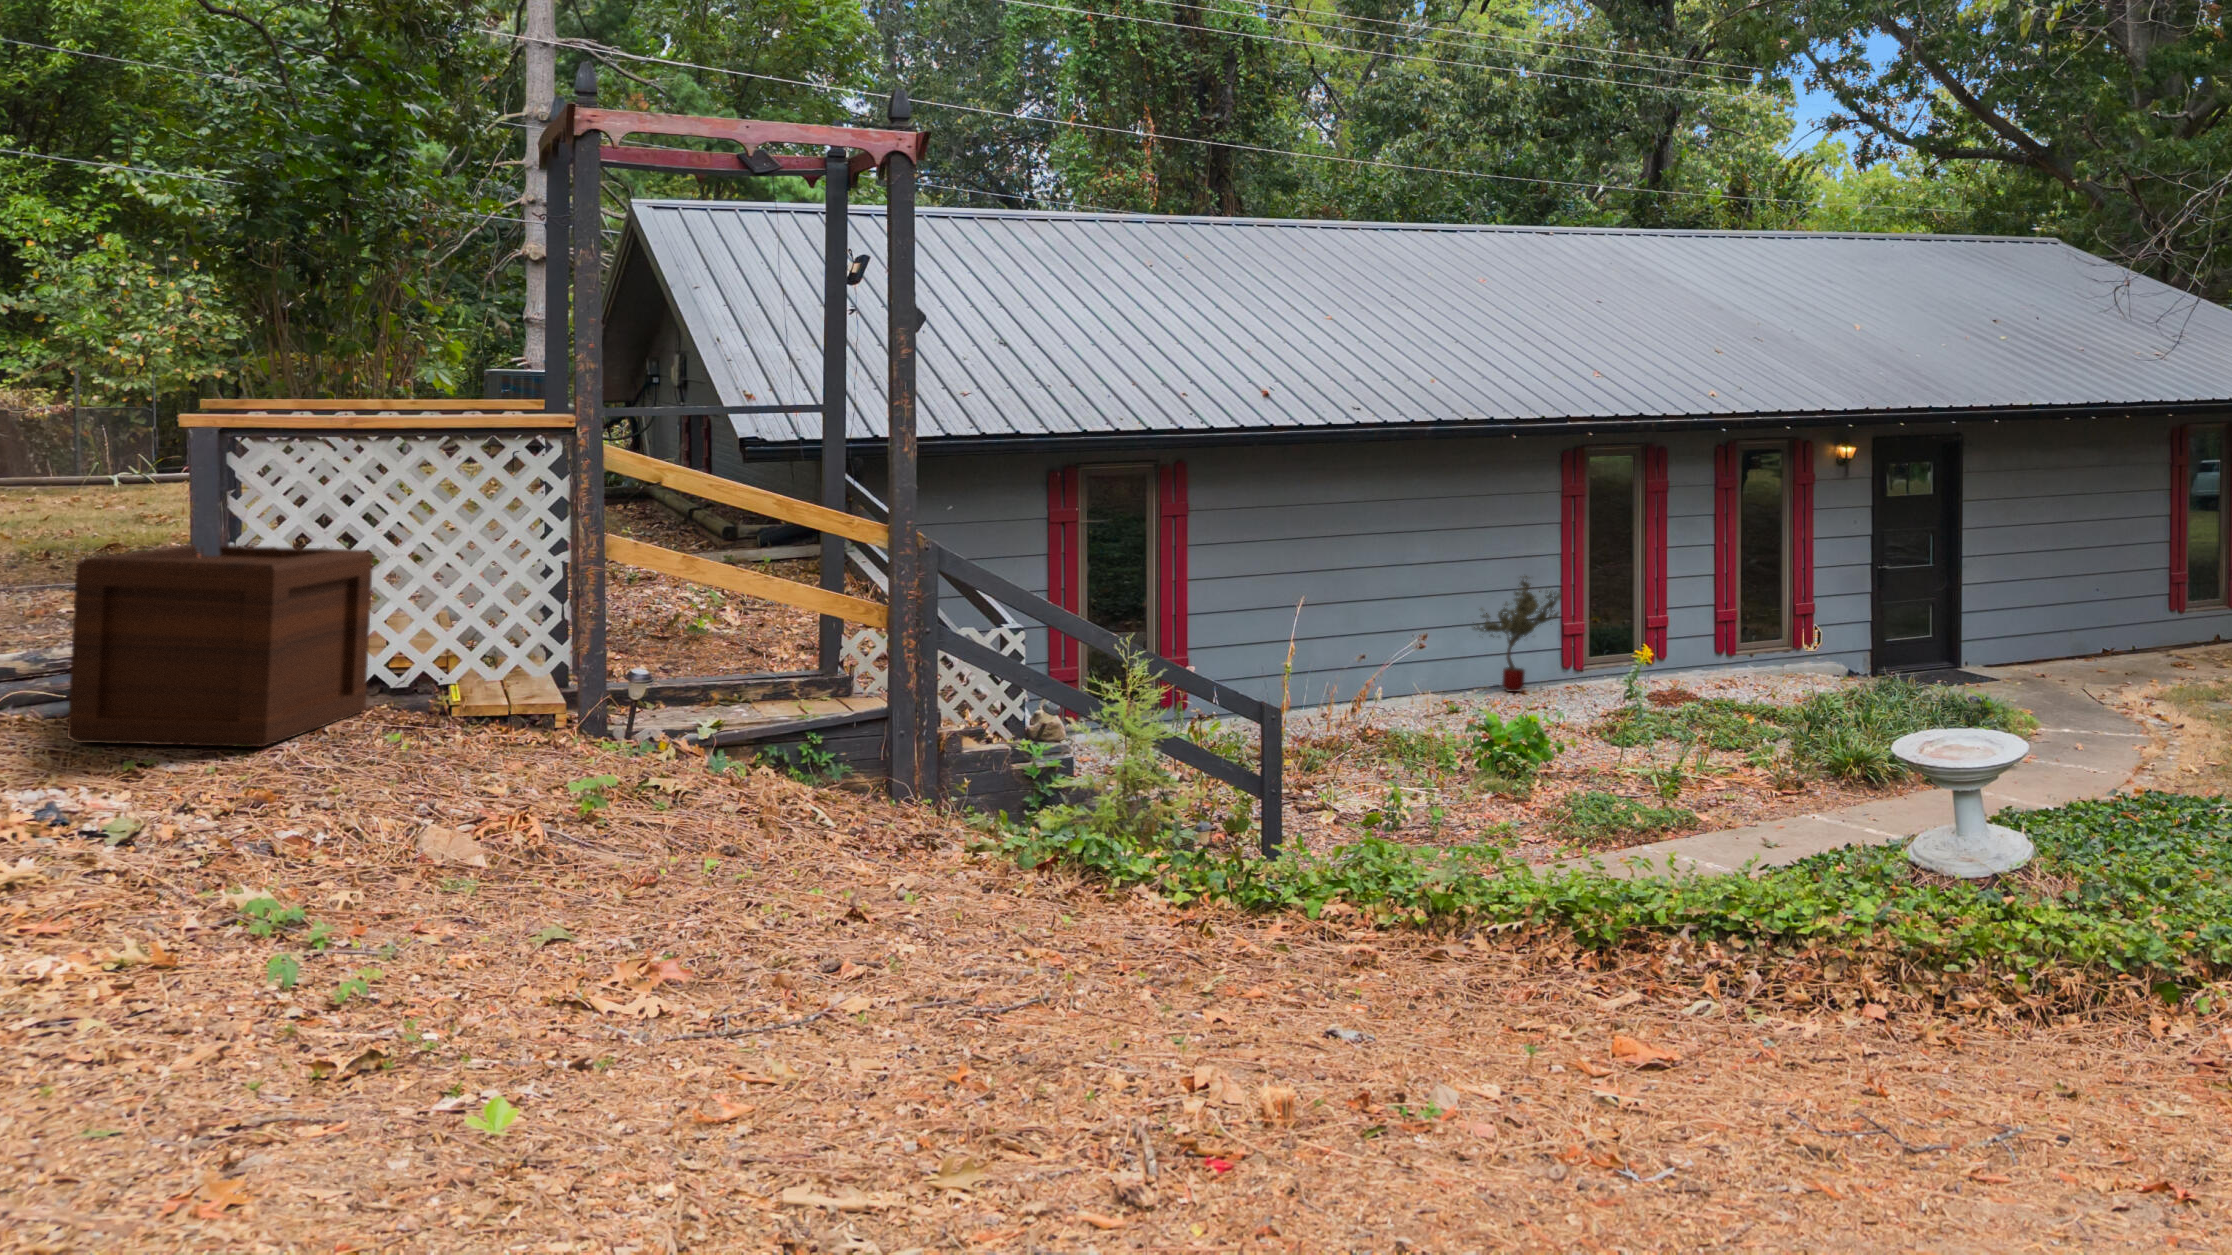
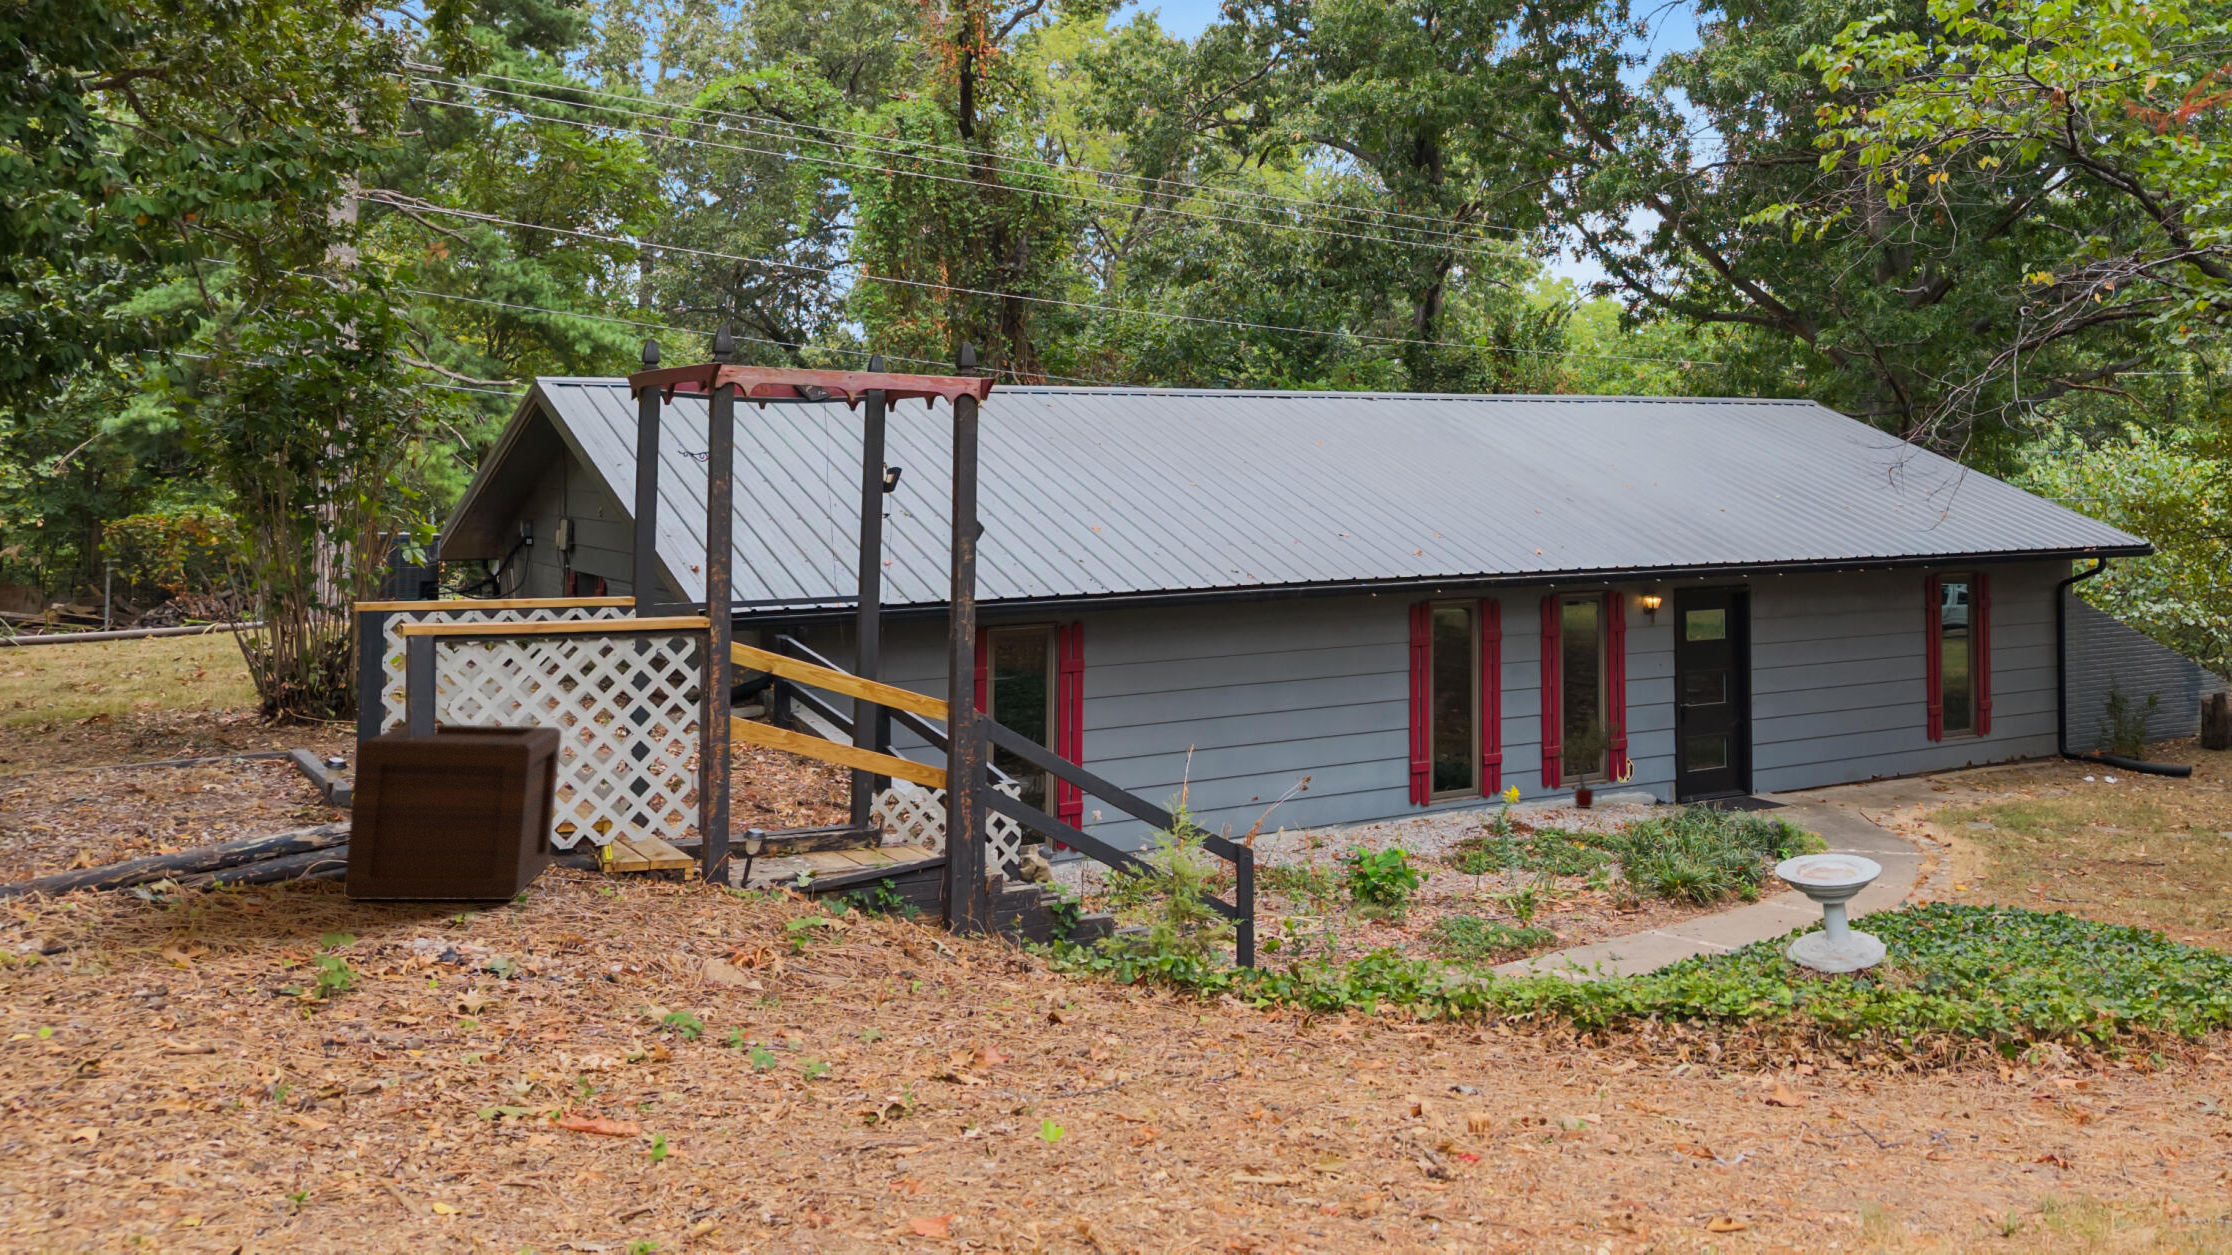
potted tree: present [1473,576,1561,692] -> present [1555,711,1619,808]

